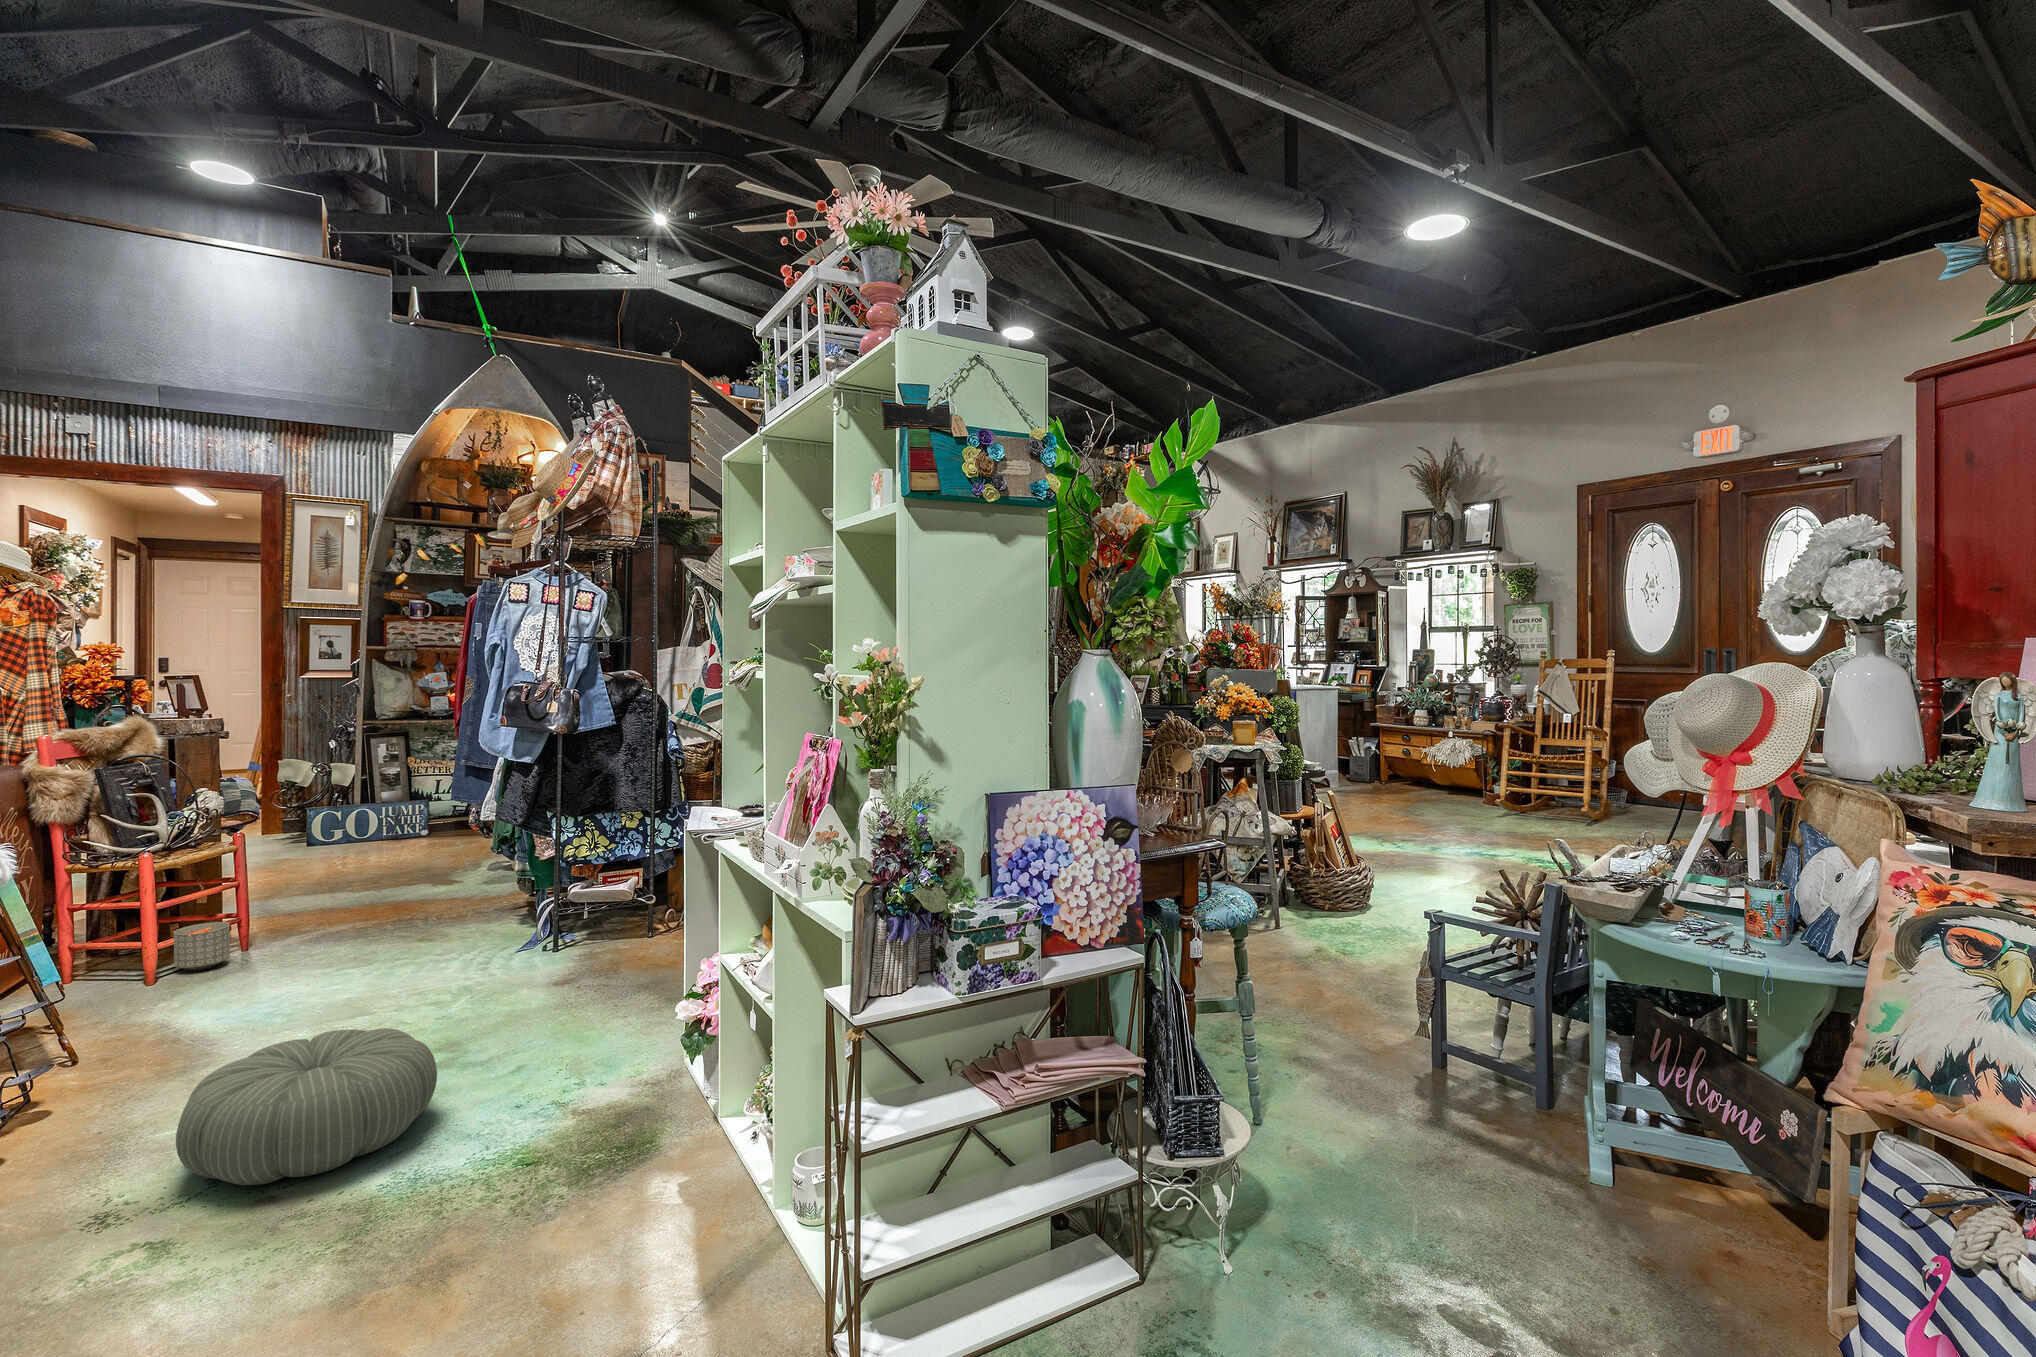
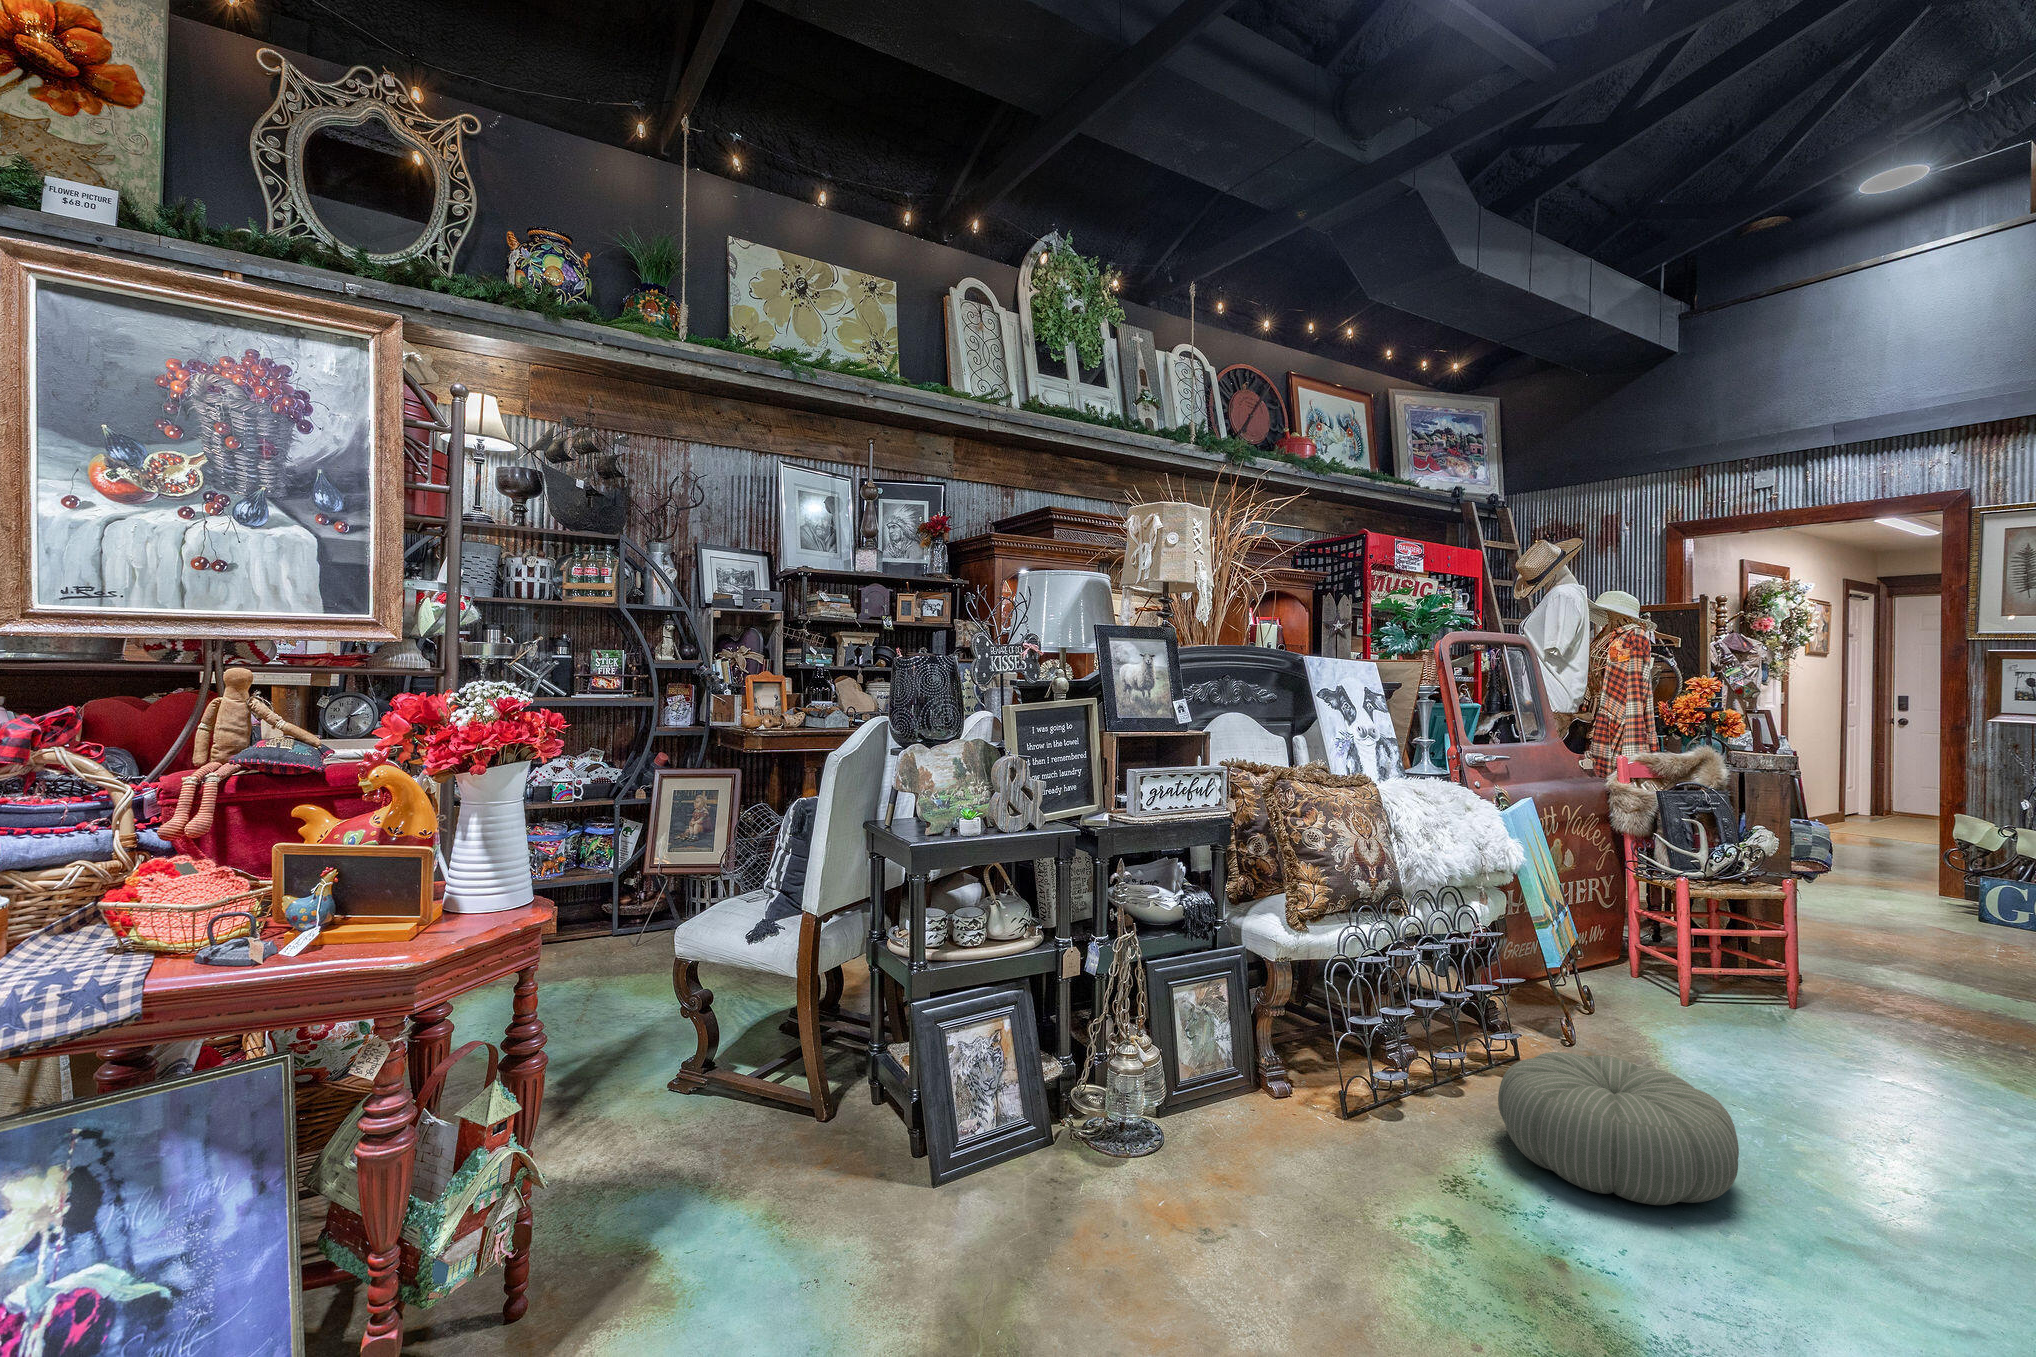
planter: present [174,922,230,970] -> none [1706,952,1758,1000]

